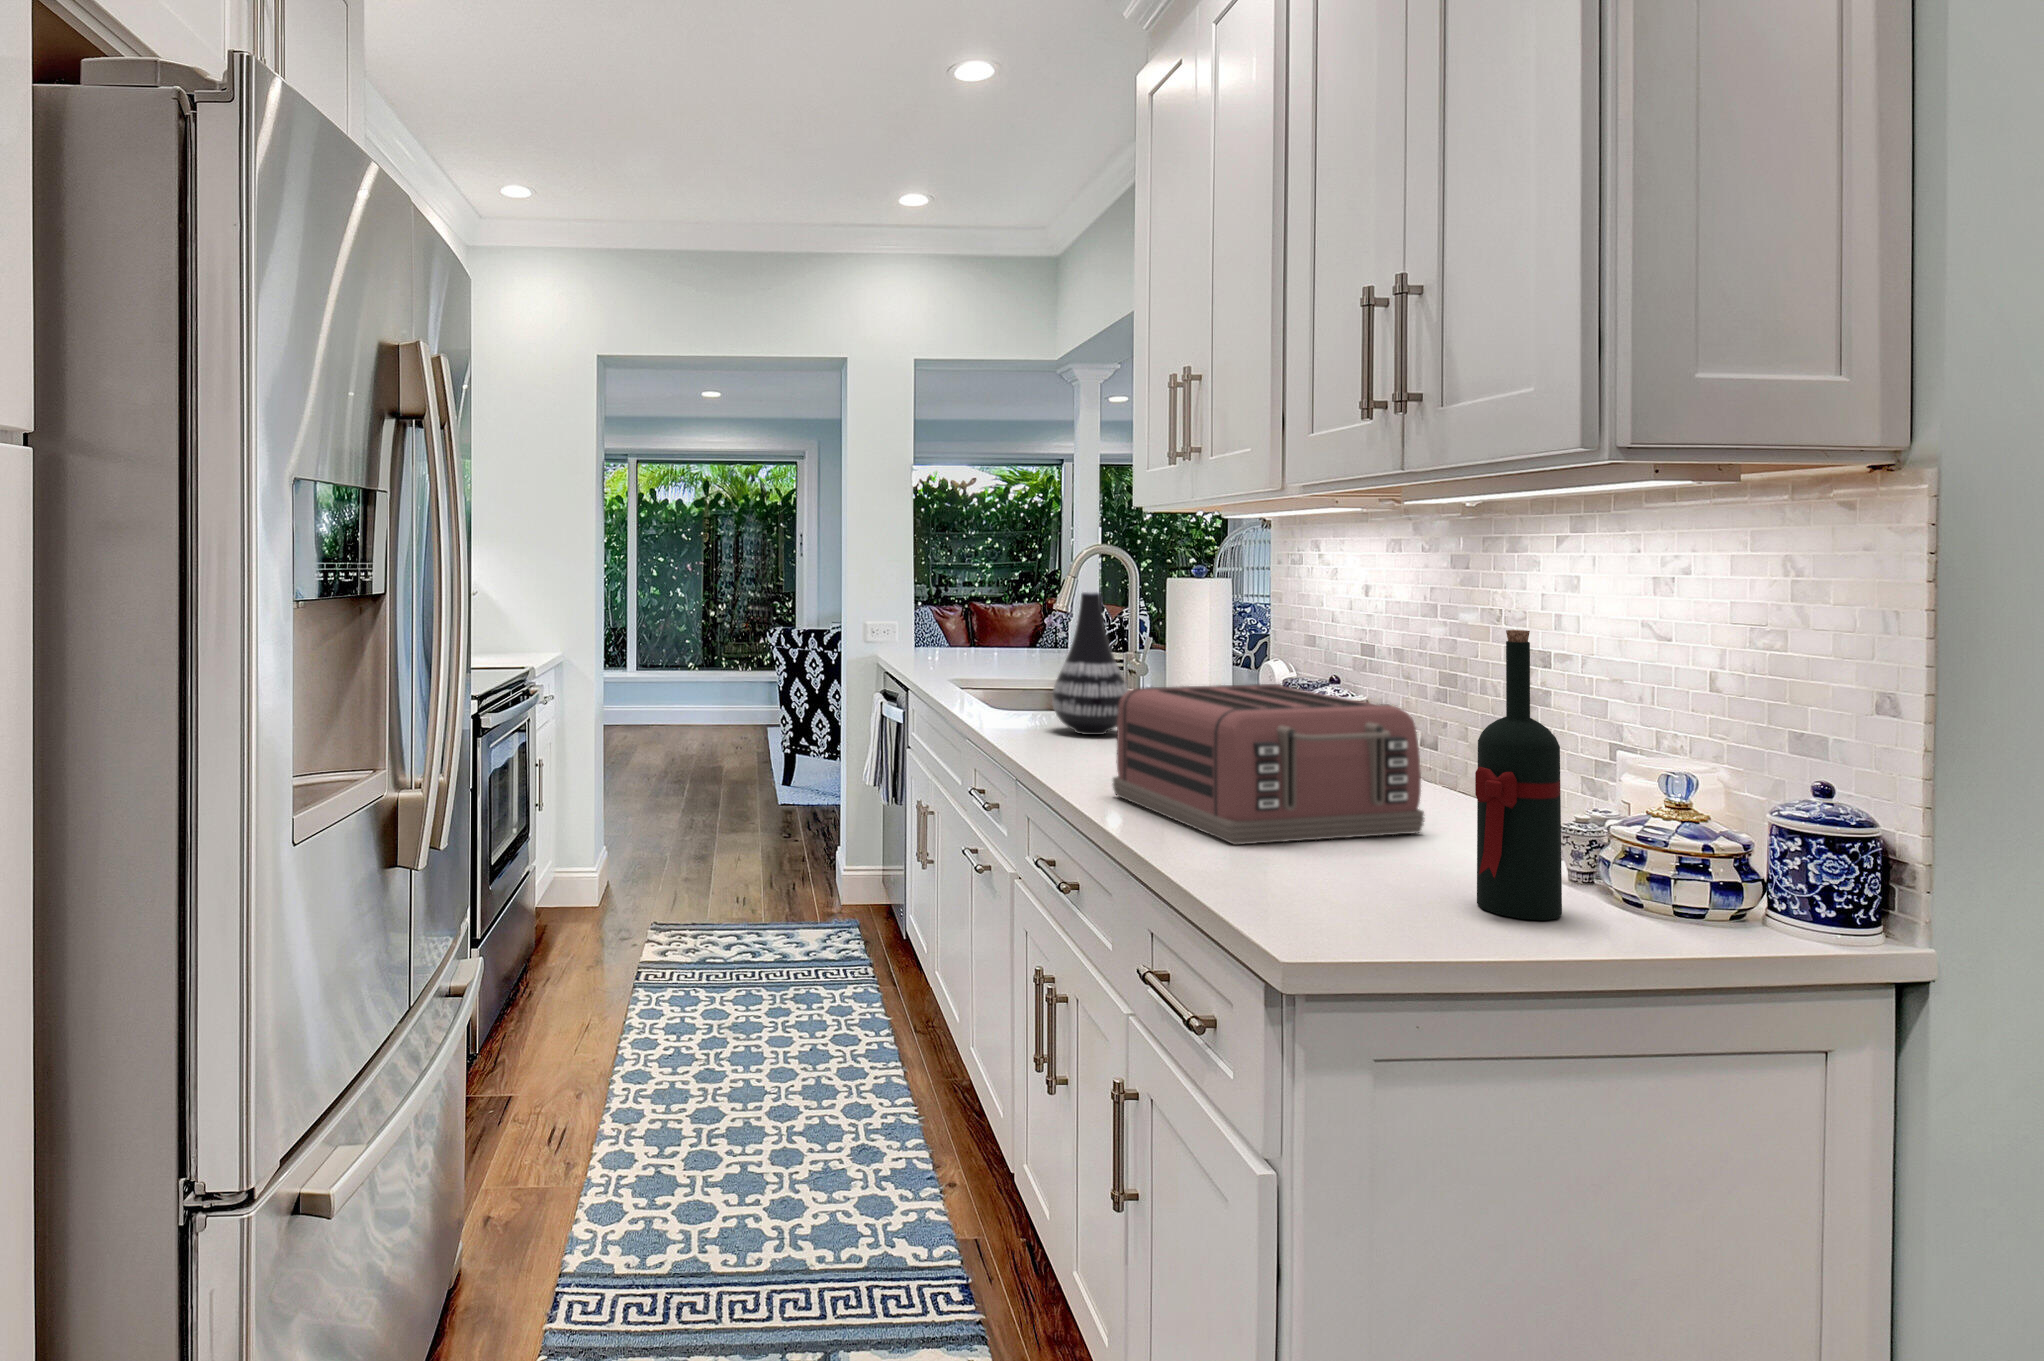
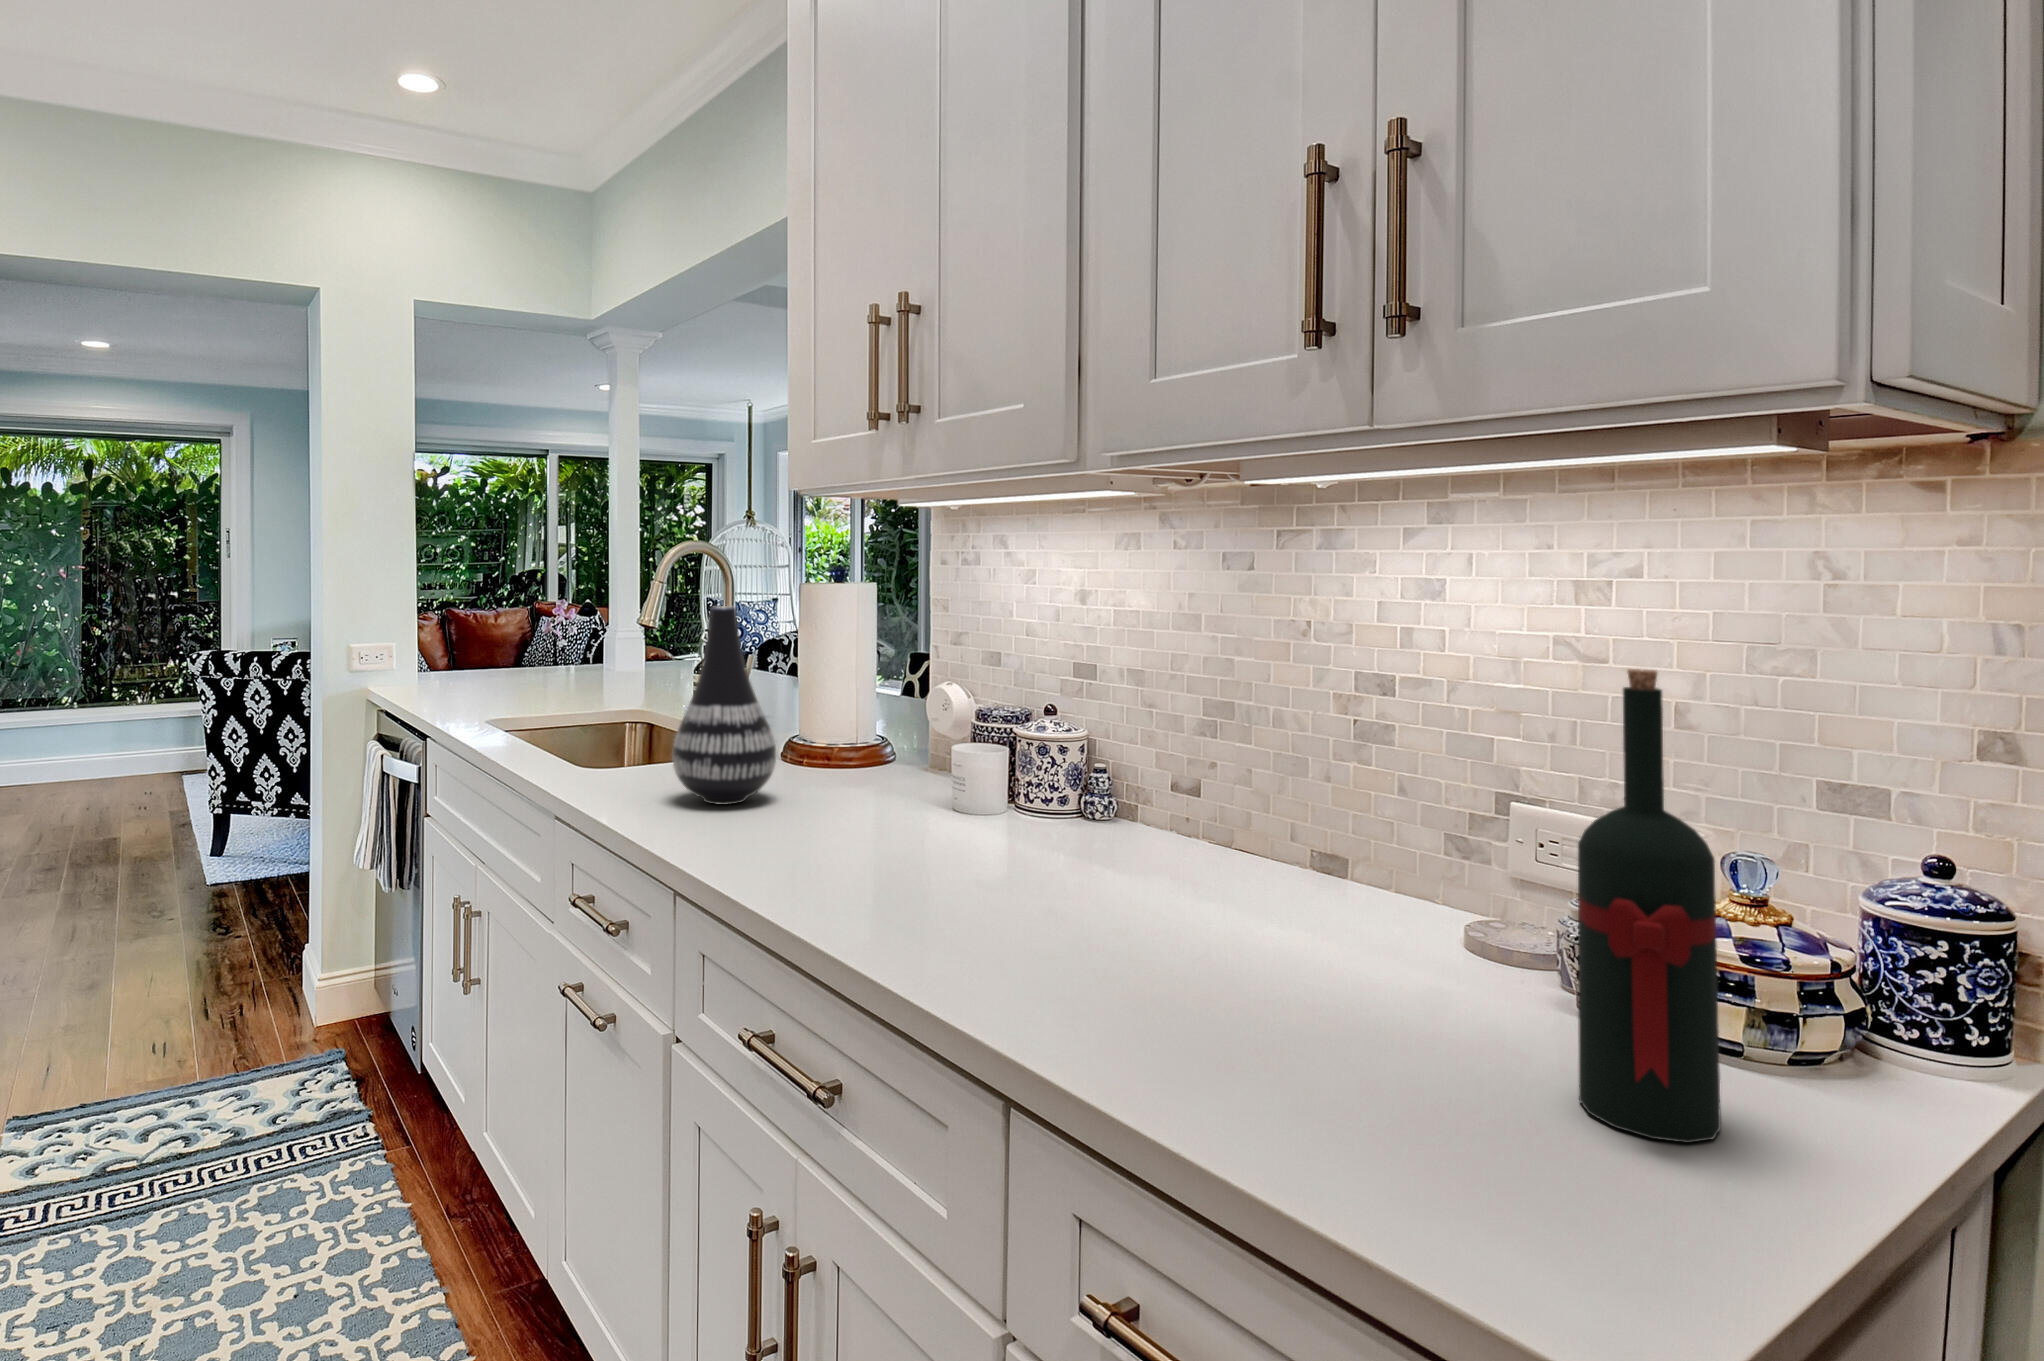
toaster: present [1113,684,1424,845] -> none [862,735,1312,1026]

